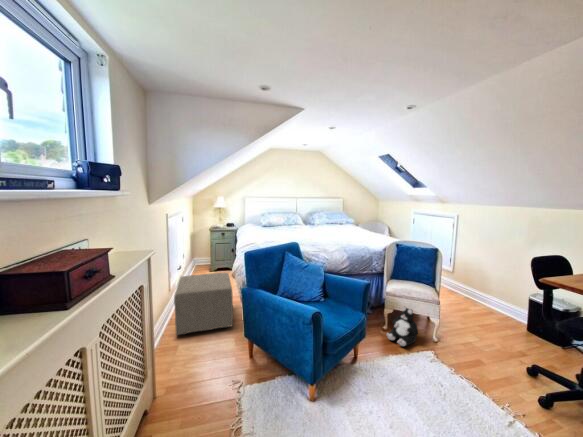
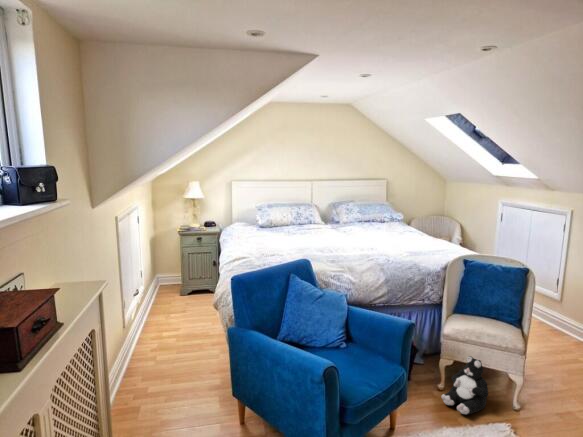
ottoman: present [174,273,233,335] -> none [132,302,216,393]

